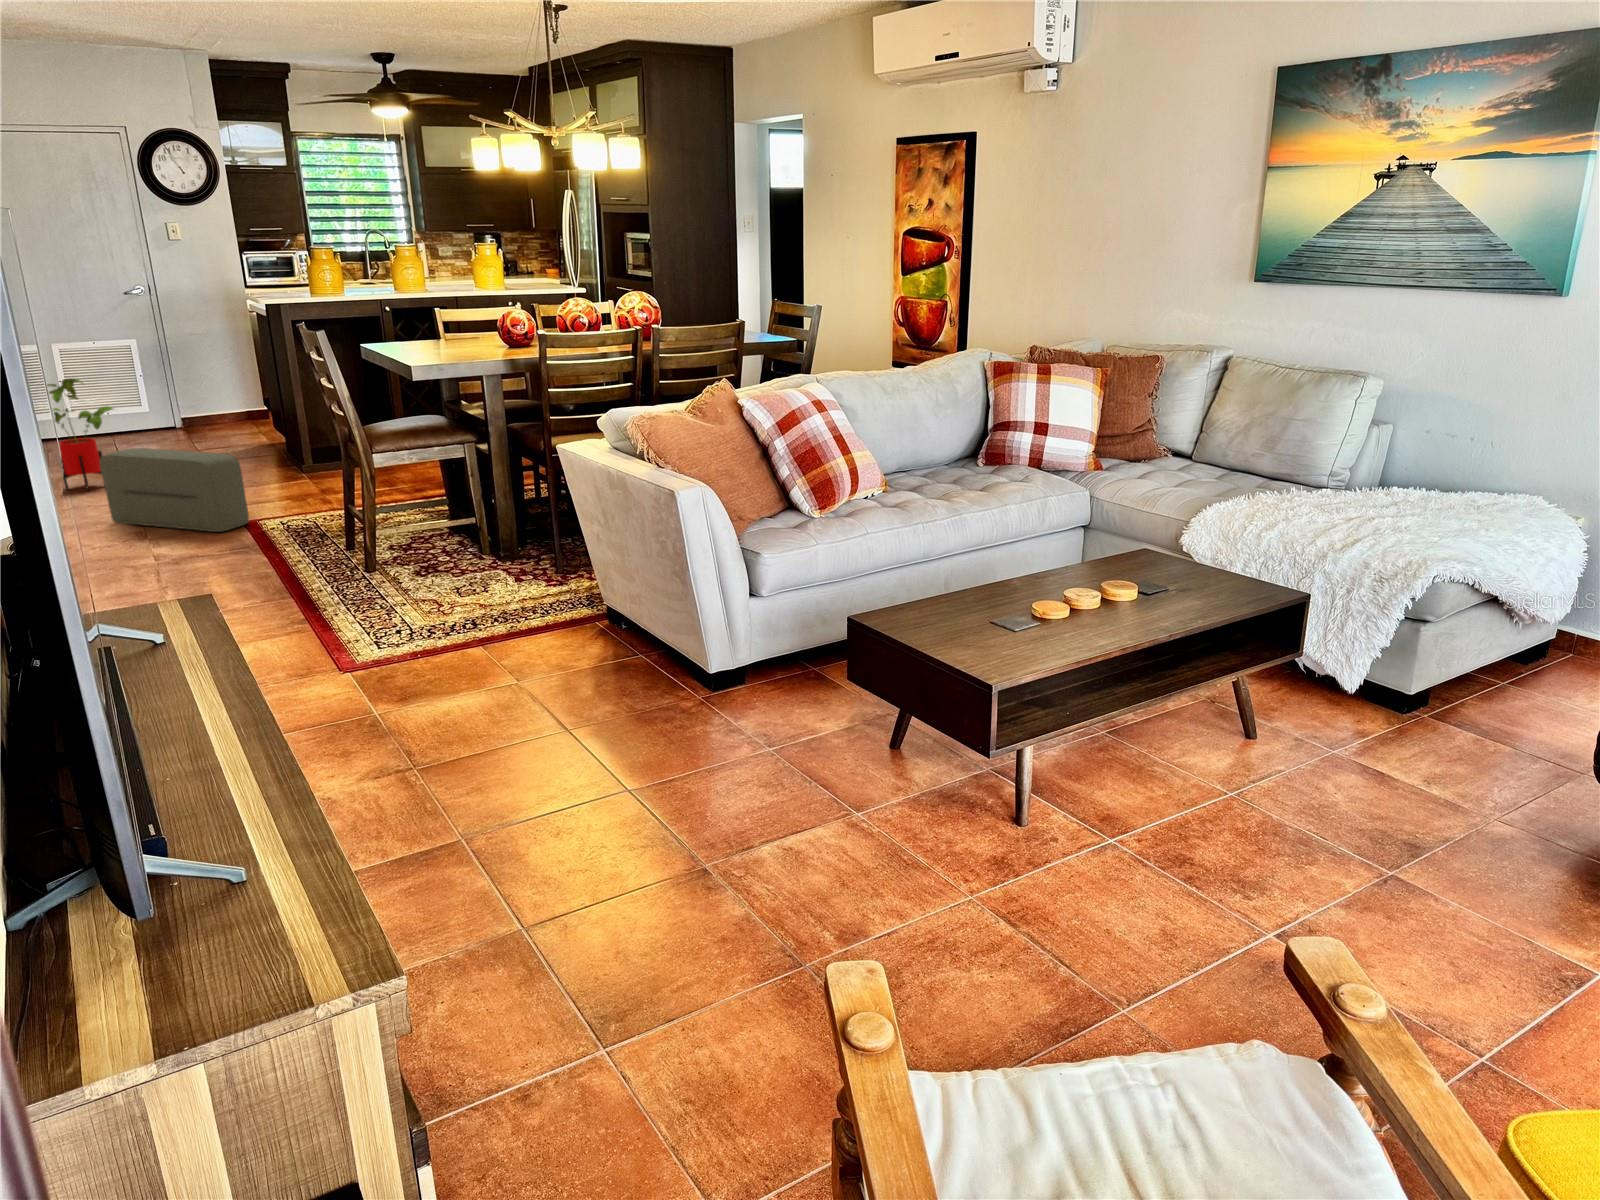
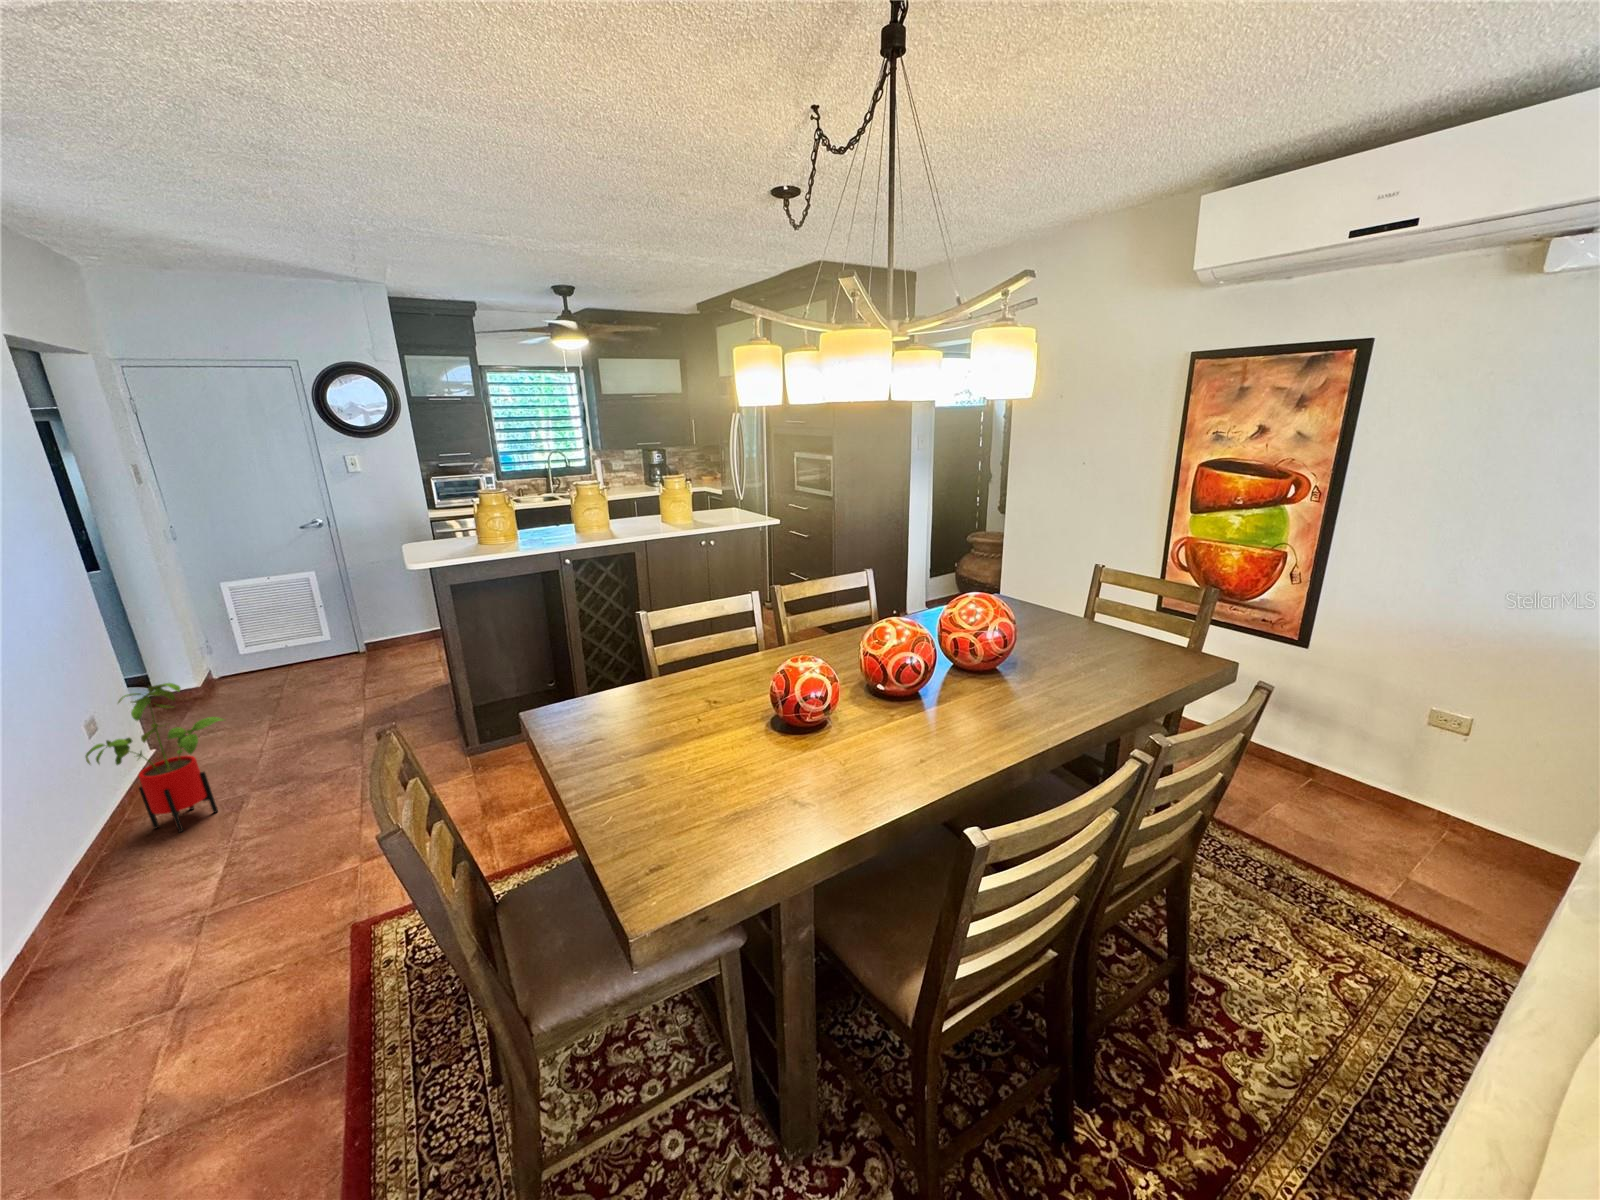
pouf: present [100,448,249,532] -> none [116,841,362,1016]

